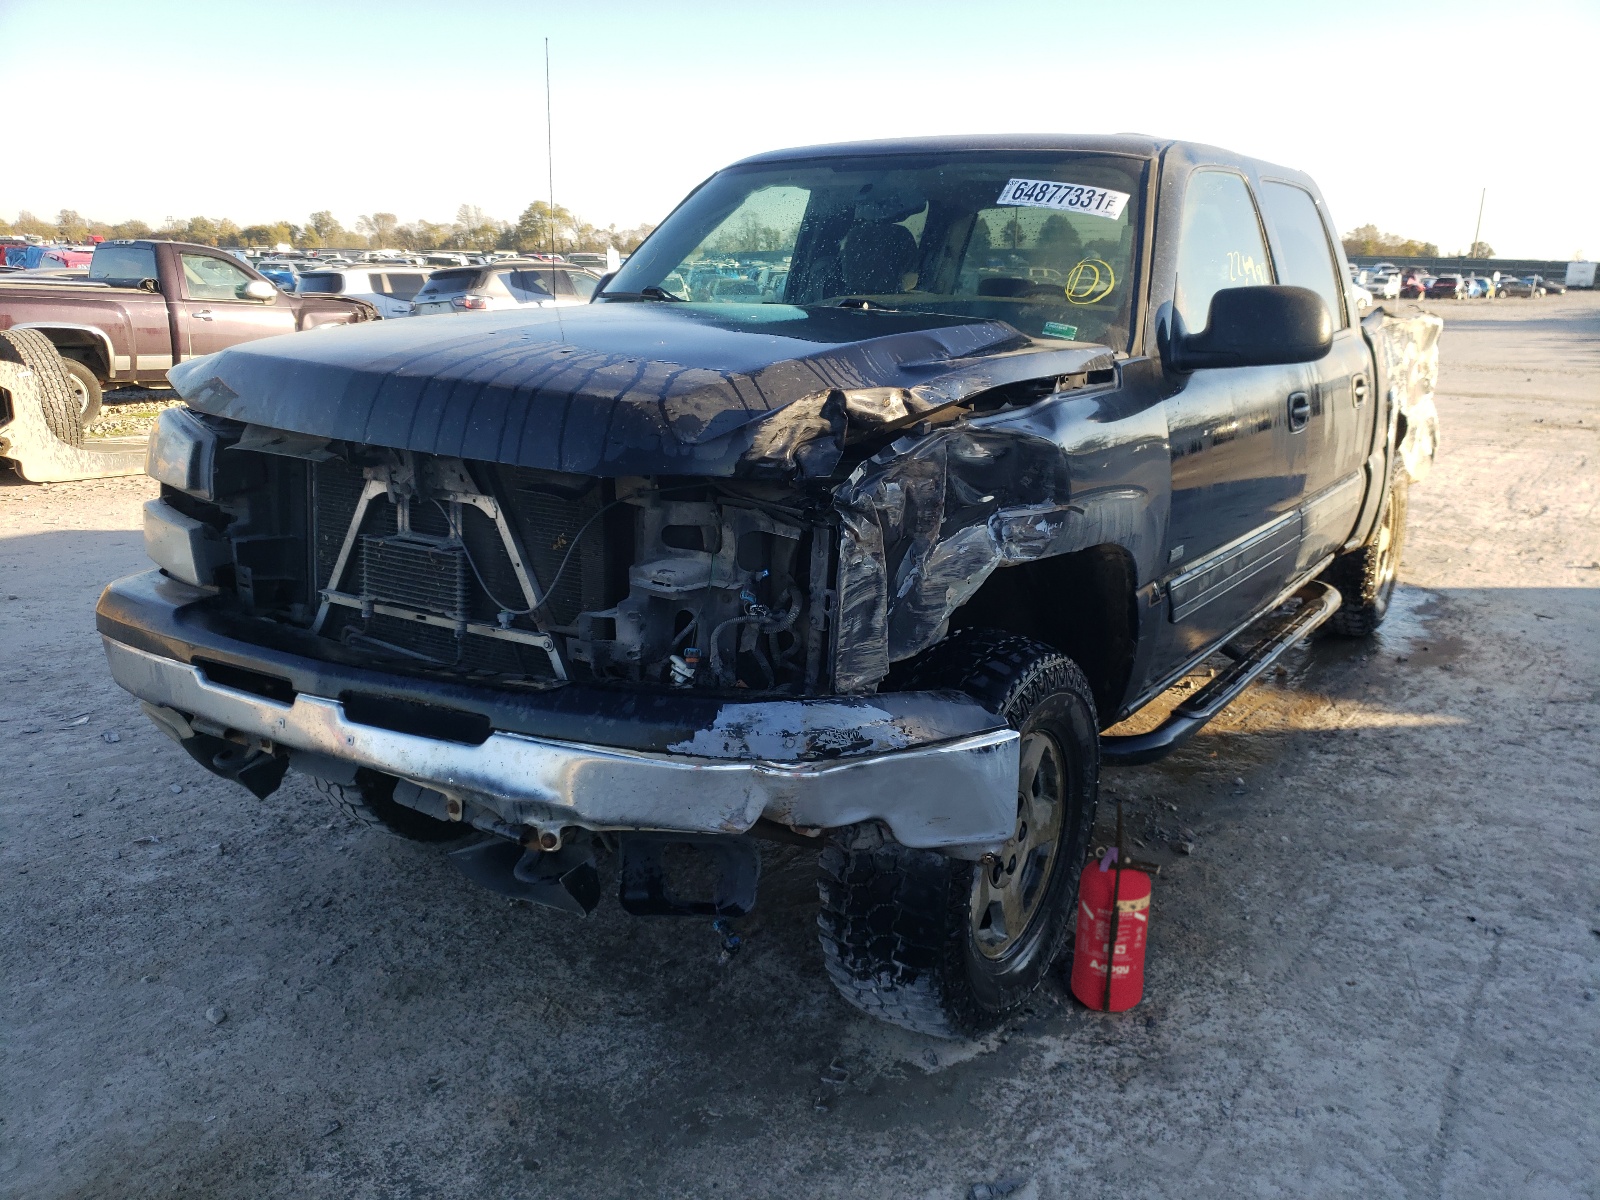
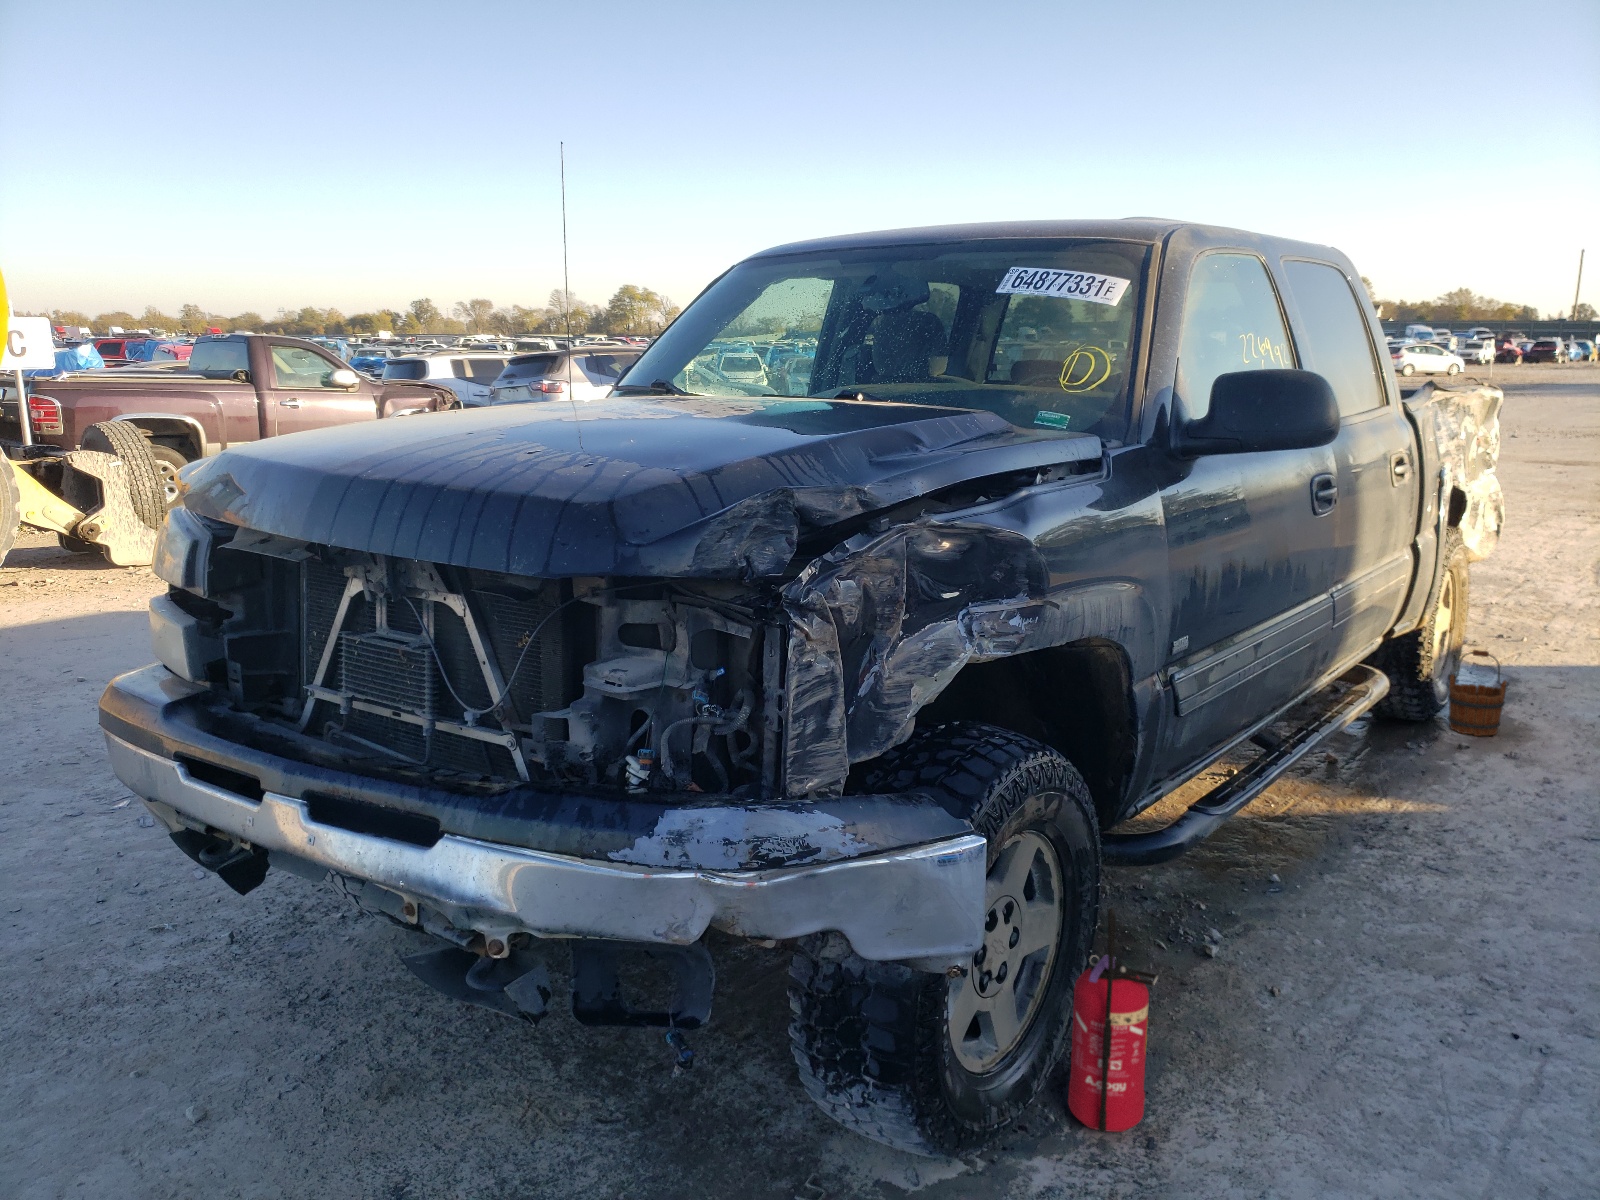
wooden bucket: none [1388,568,1447,651] -> present [1448,650,1509,736]

